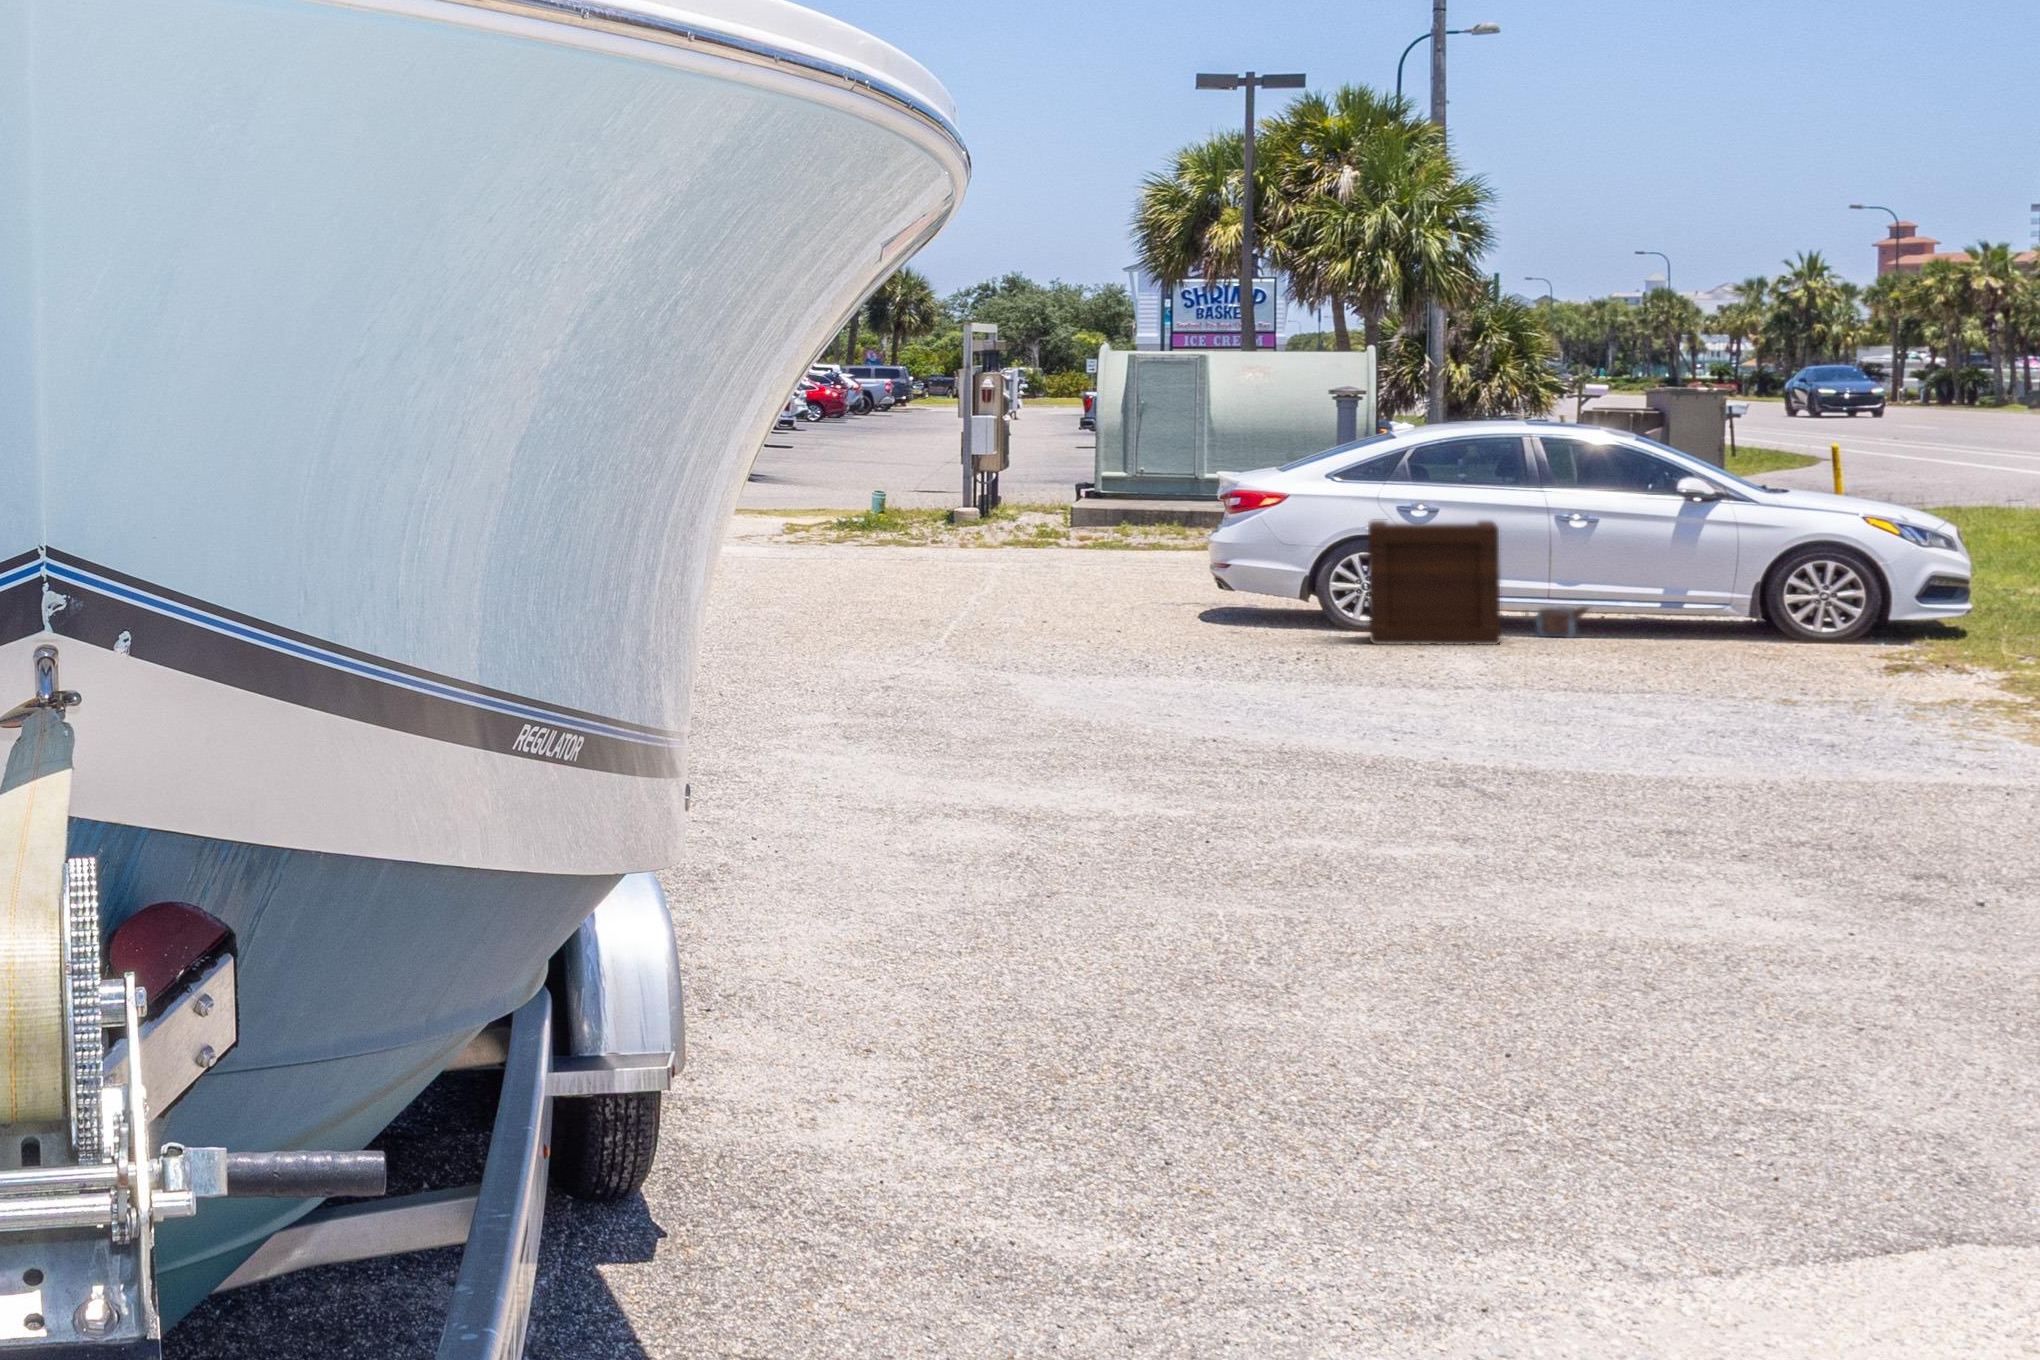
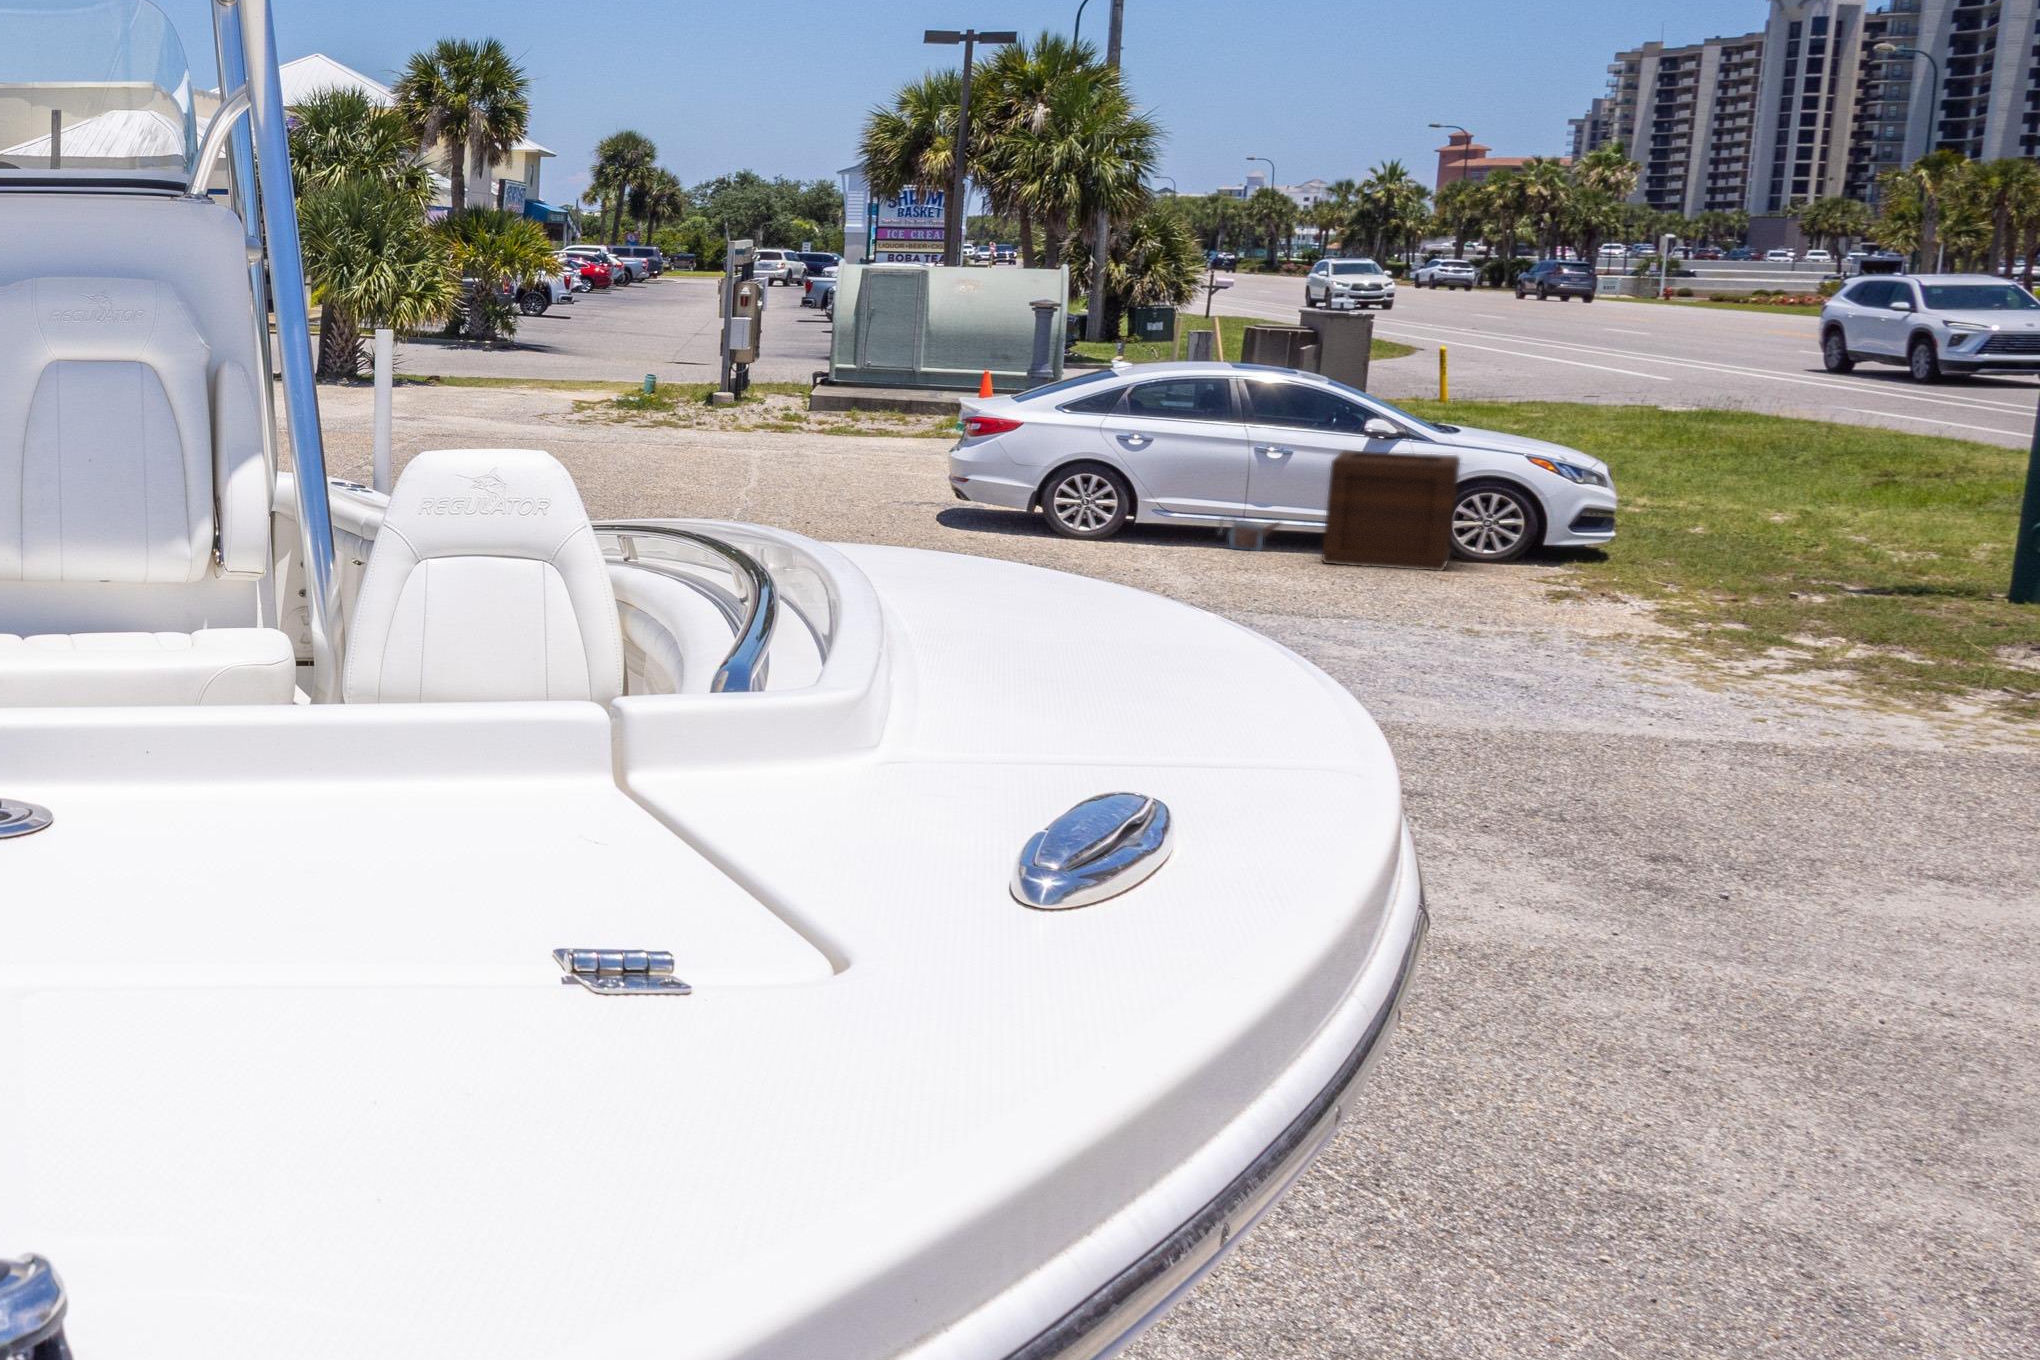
wooden crate: present [1368,519,1501,645] -> present [1322,450,1460,571]

